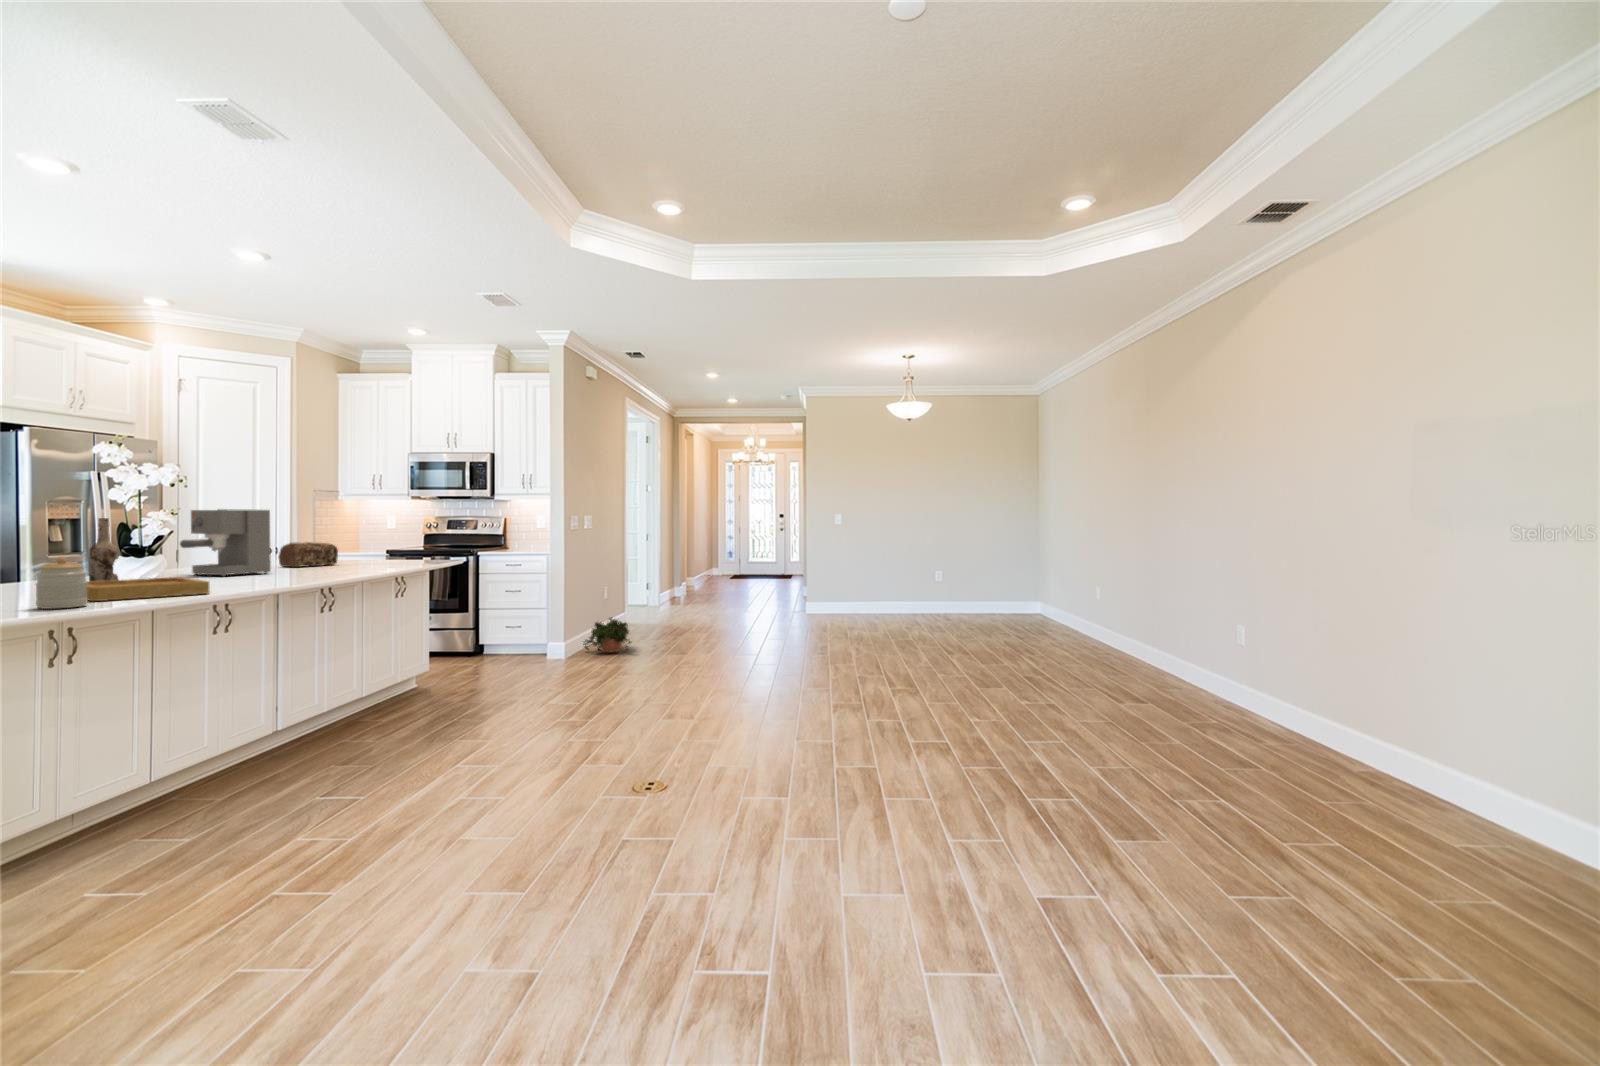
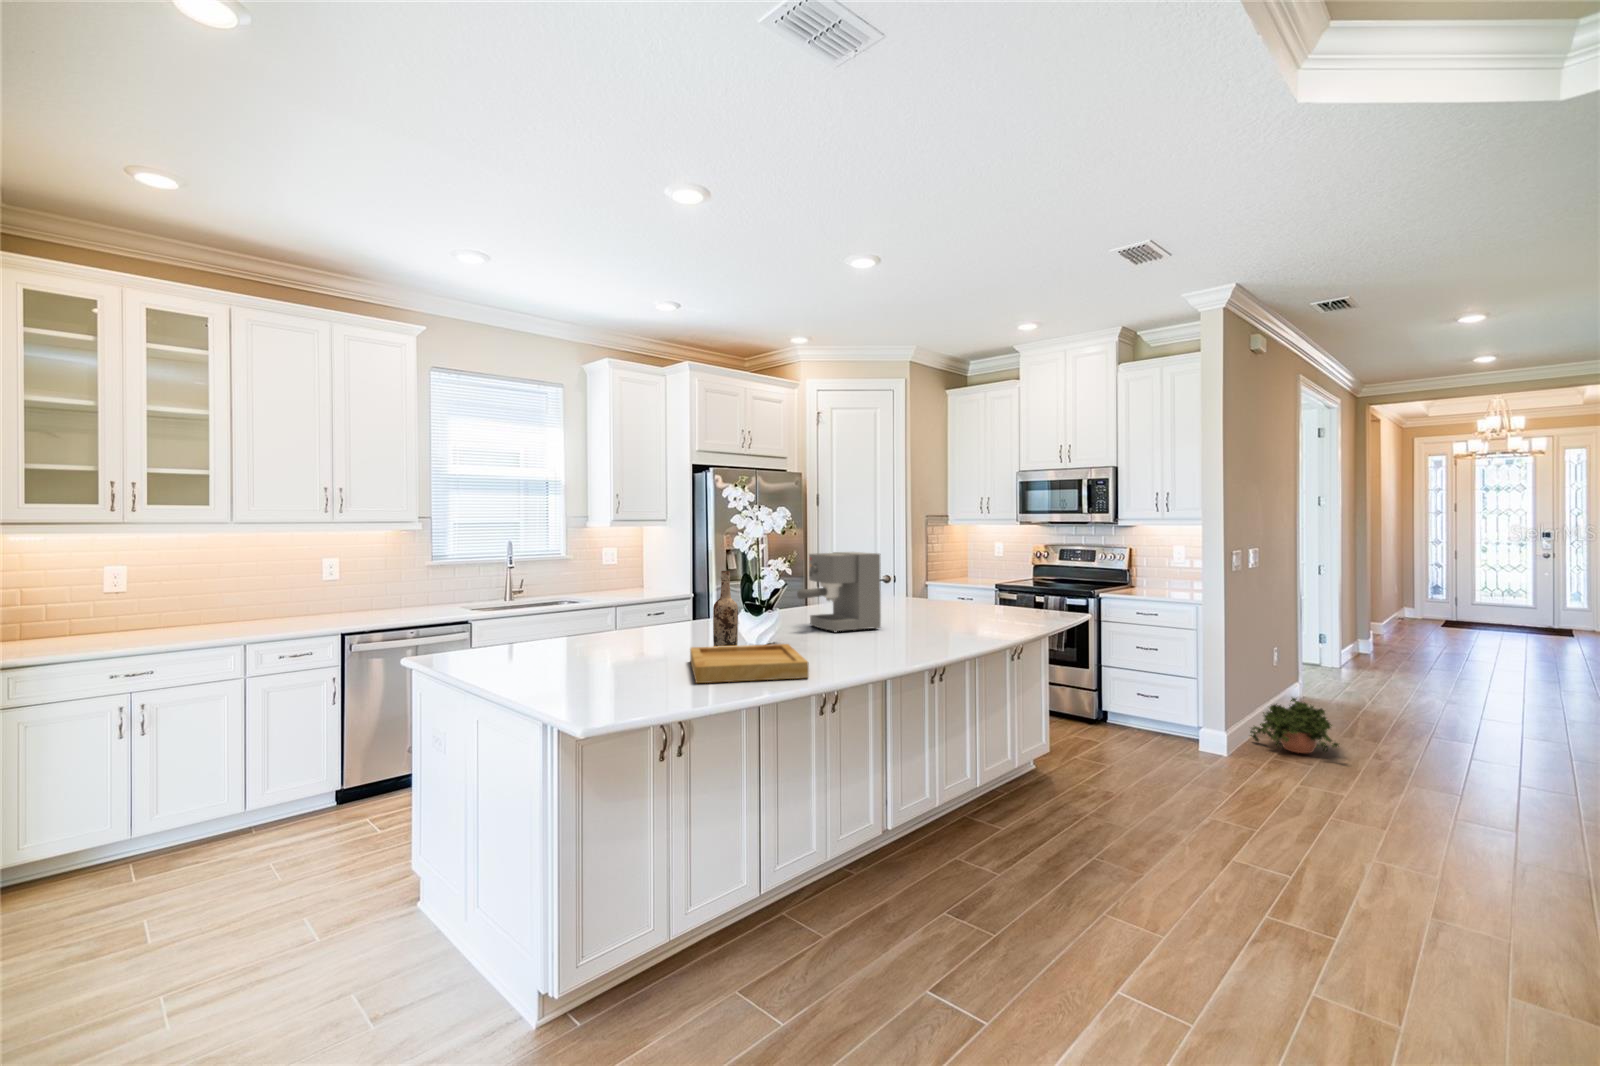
bread loaf: present [279,542,338,567] -> none [890,586,949,617]
jar: present [36,557,88,609] -> none [640,633,686,699]

